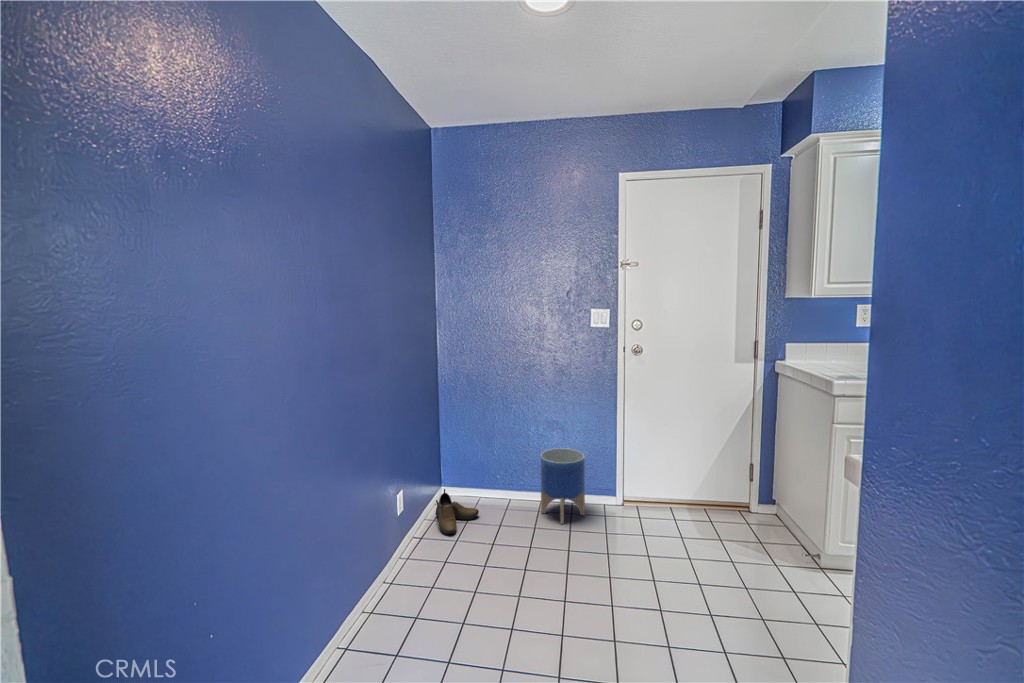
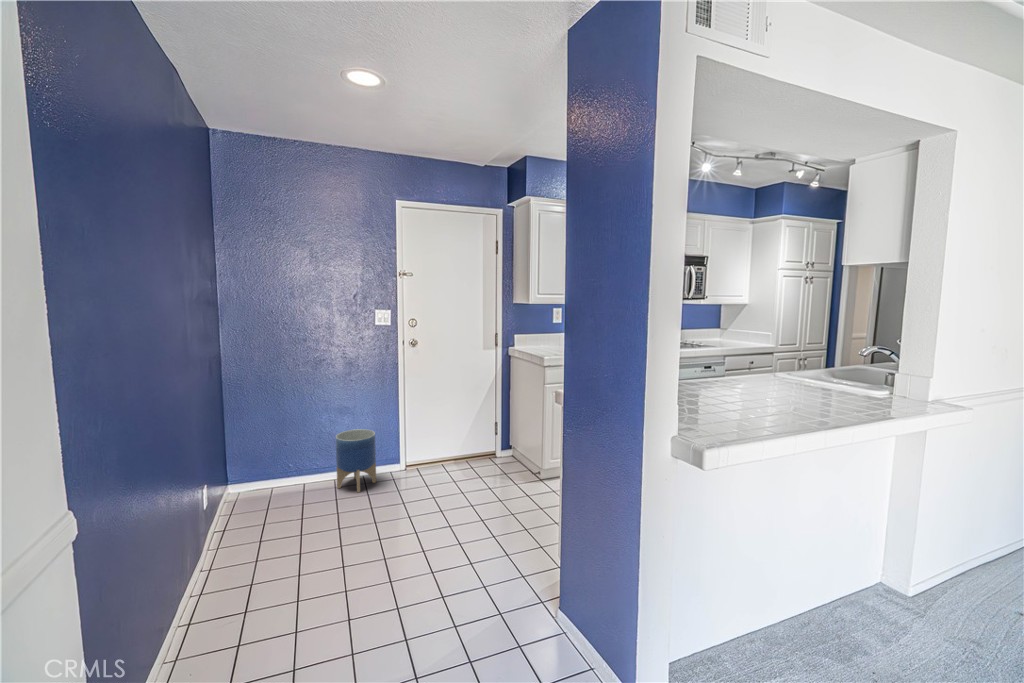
shoe: present [436,489,479,534] -> none [229,483,276,523]

